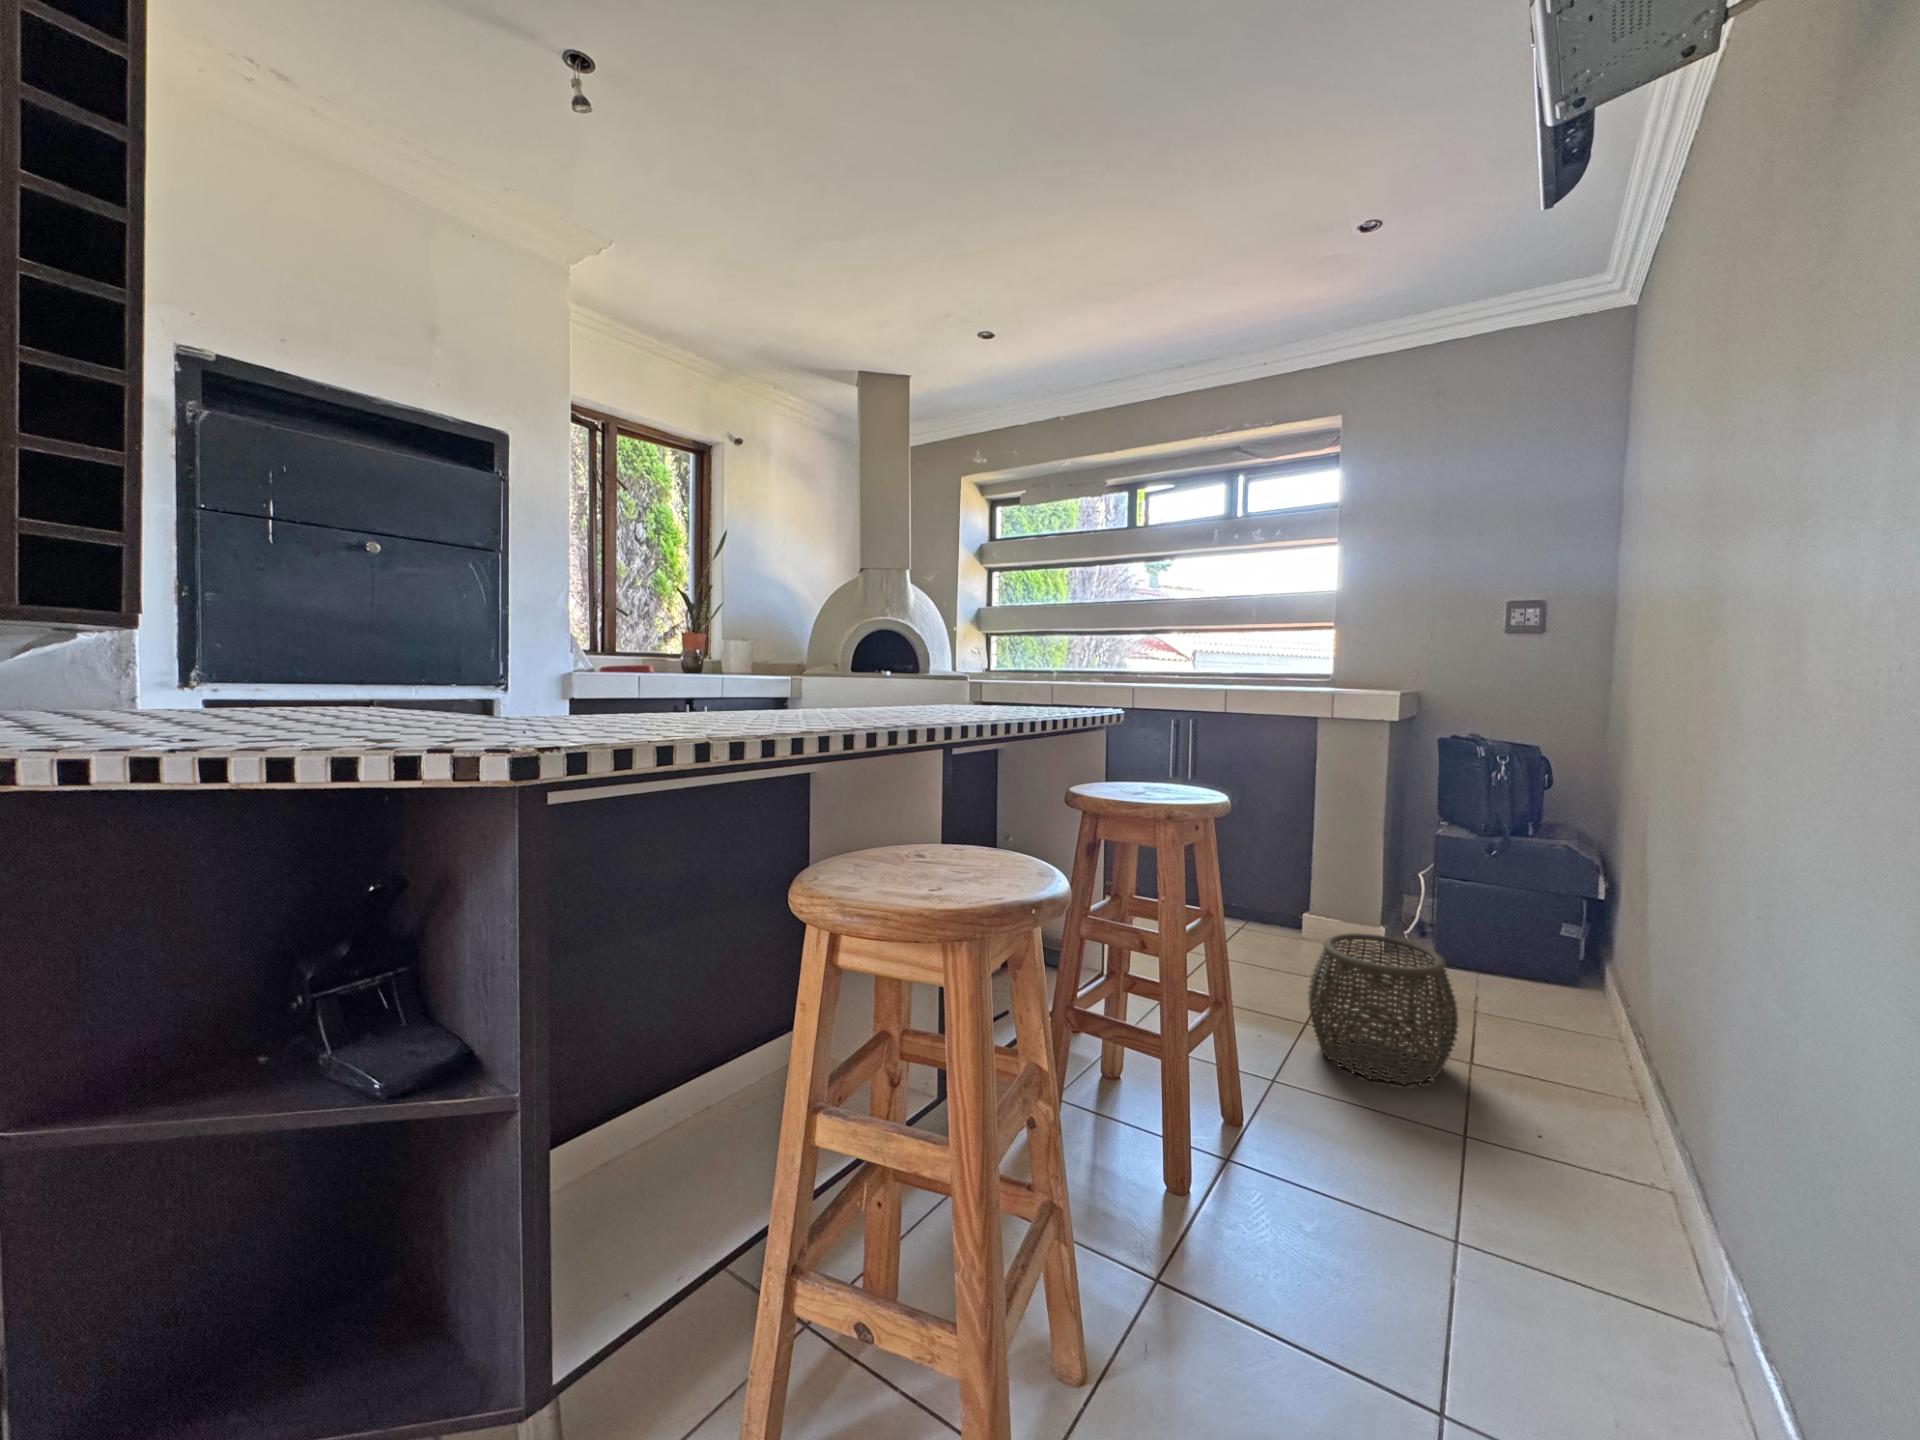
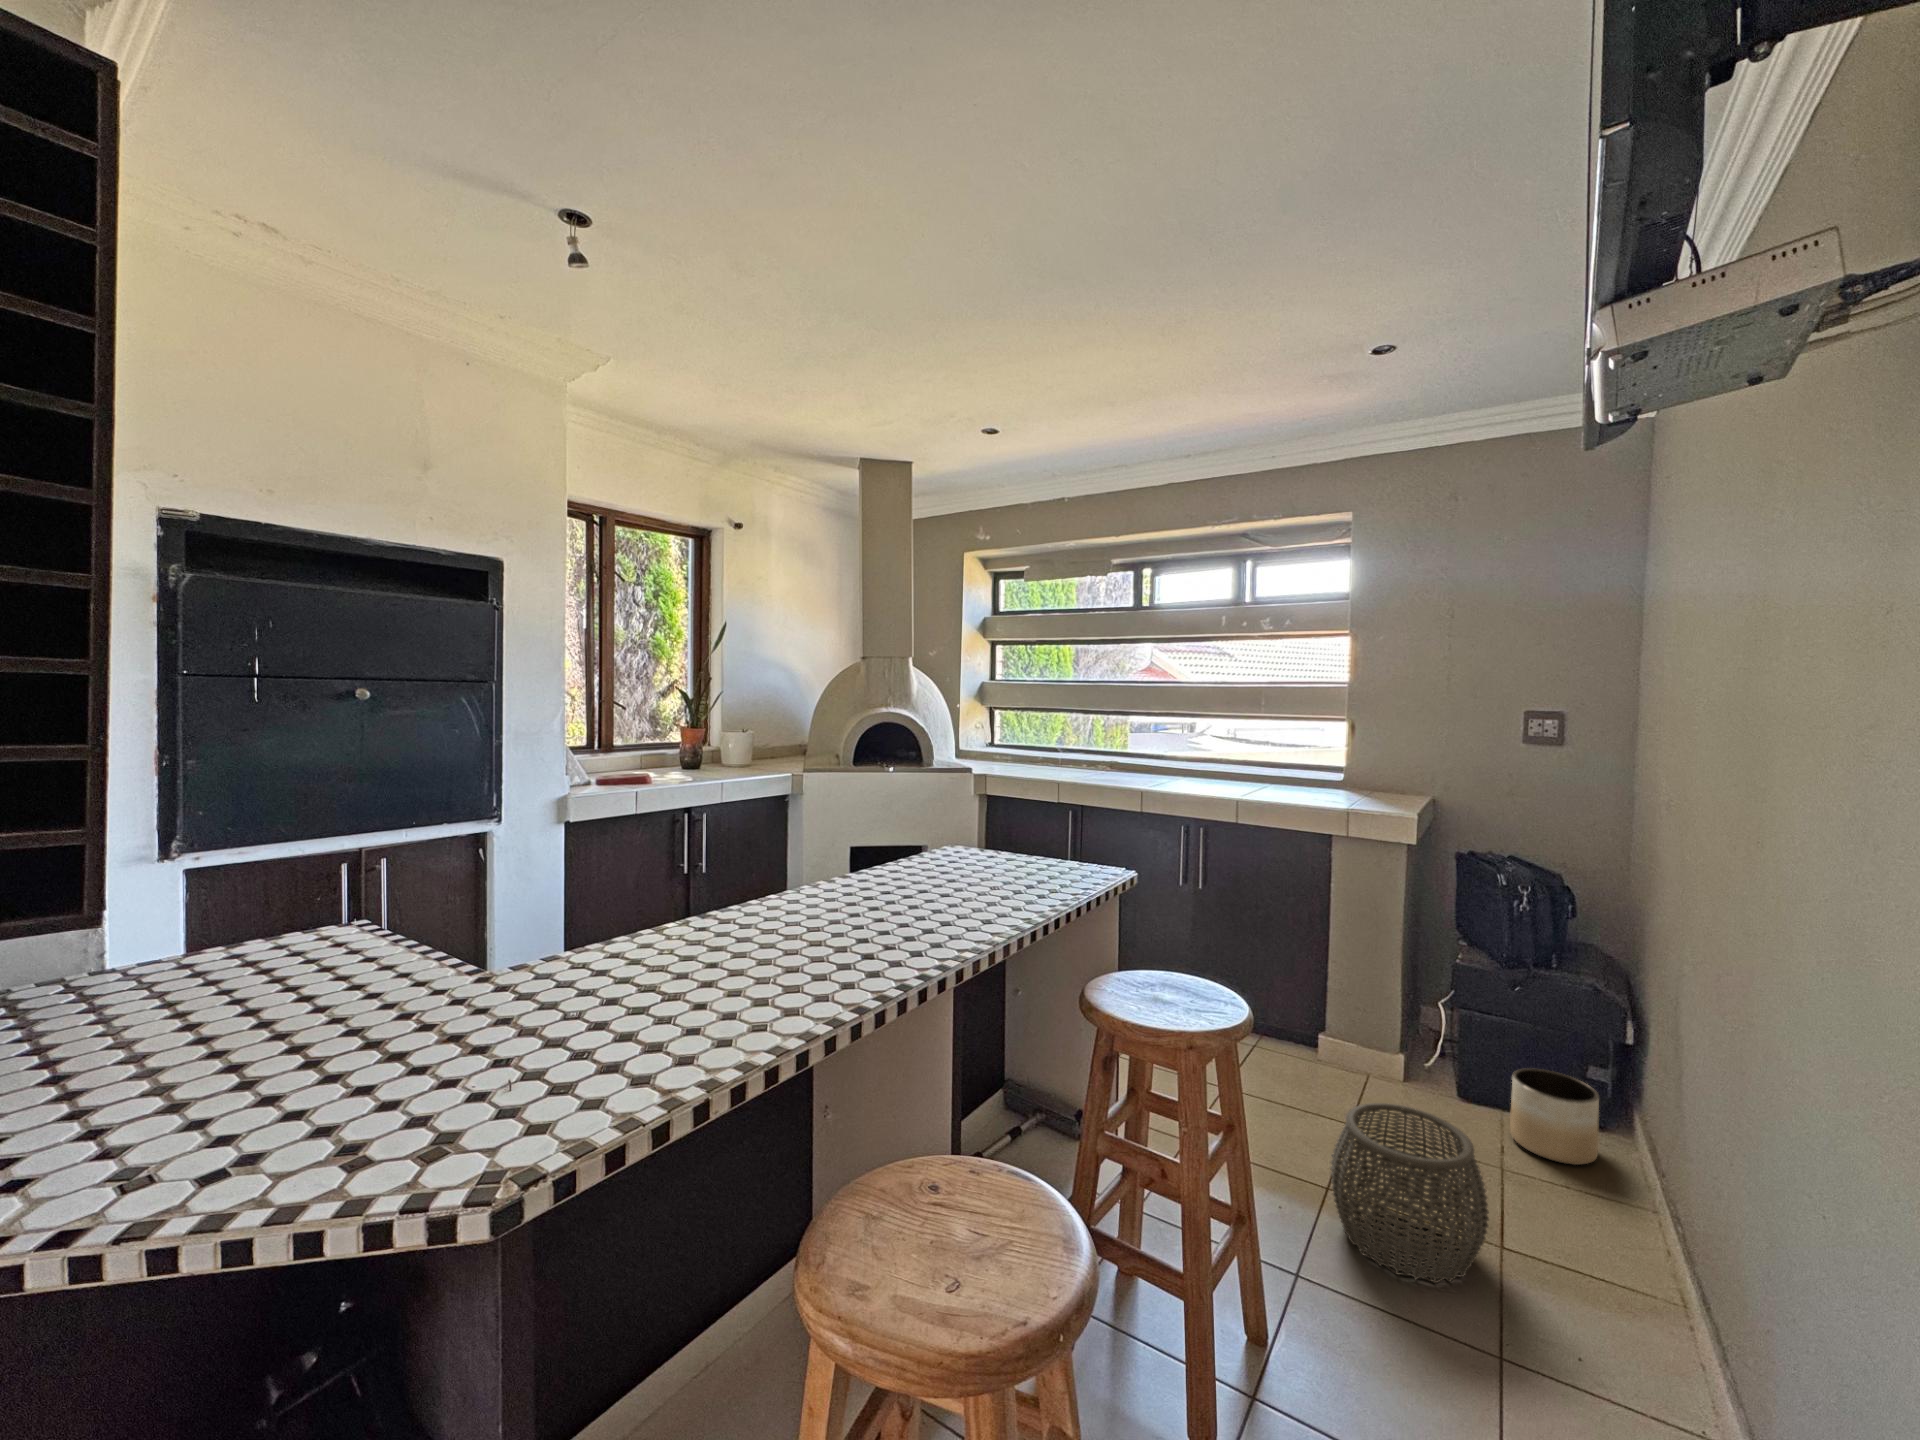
planter: none [1483,926,1569,1008] -> present [1510,1068,1599,1165]

